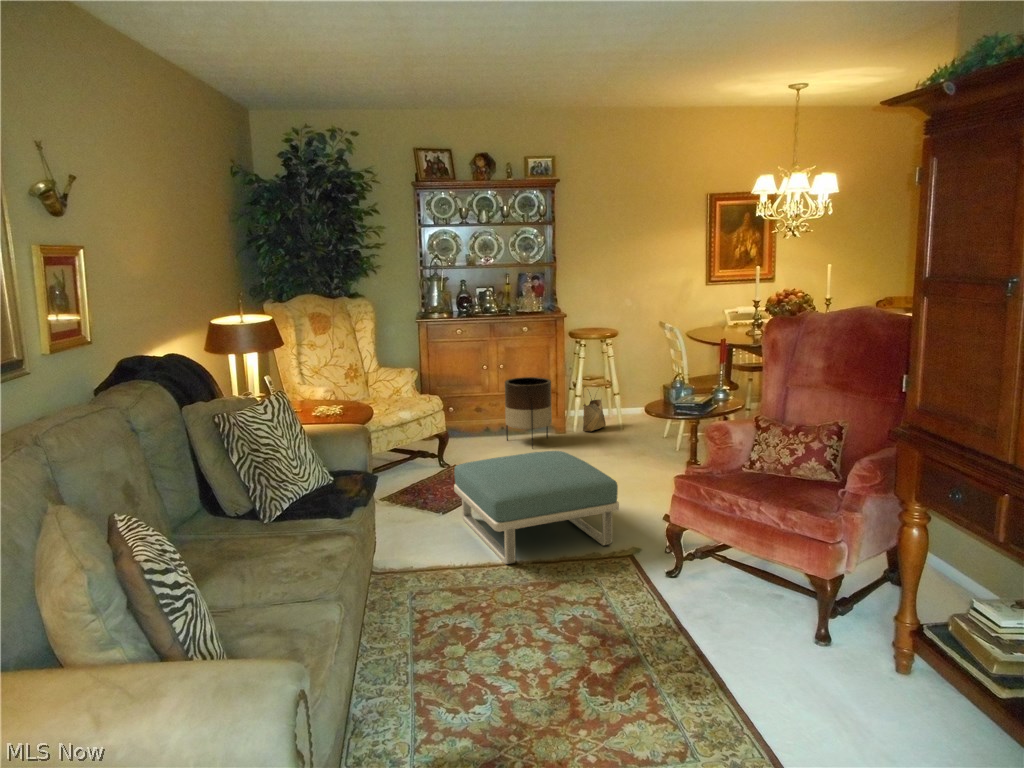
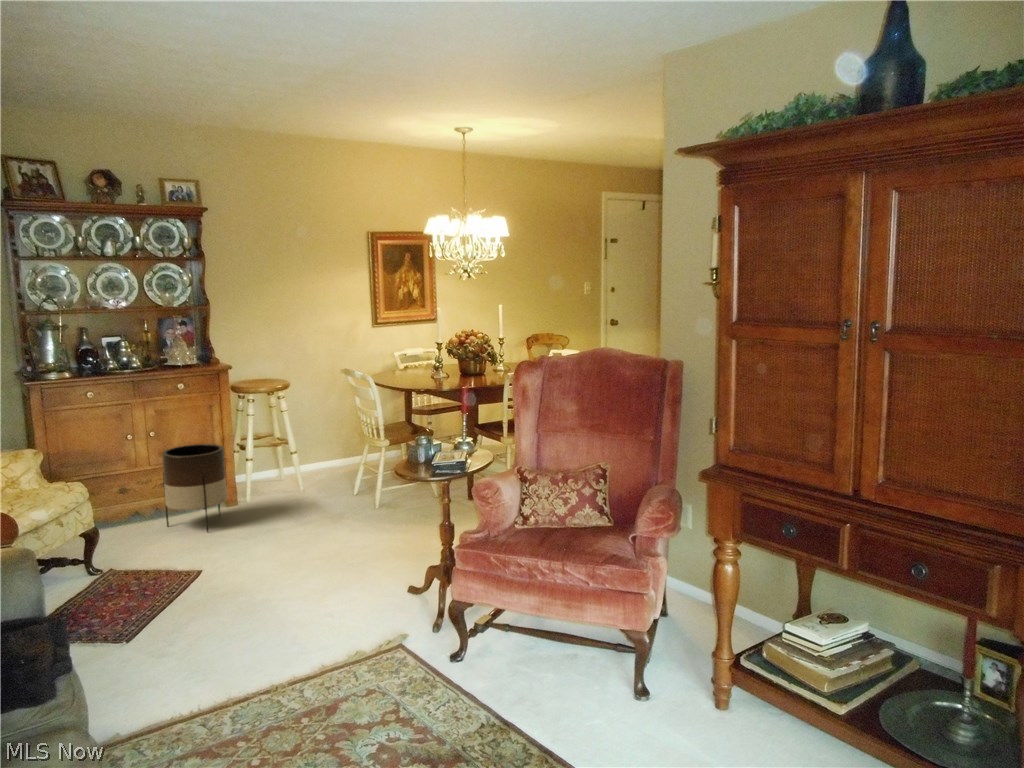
woven basket: present [583,388,606,431] -> none [255,447,284,501]
footstool: present [454,451,619,564] -> none [148,534,377,696]

